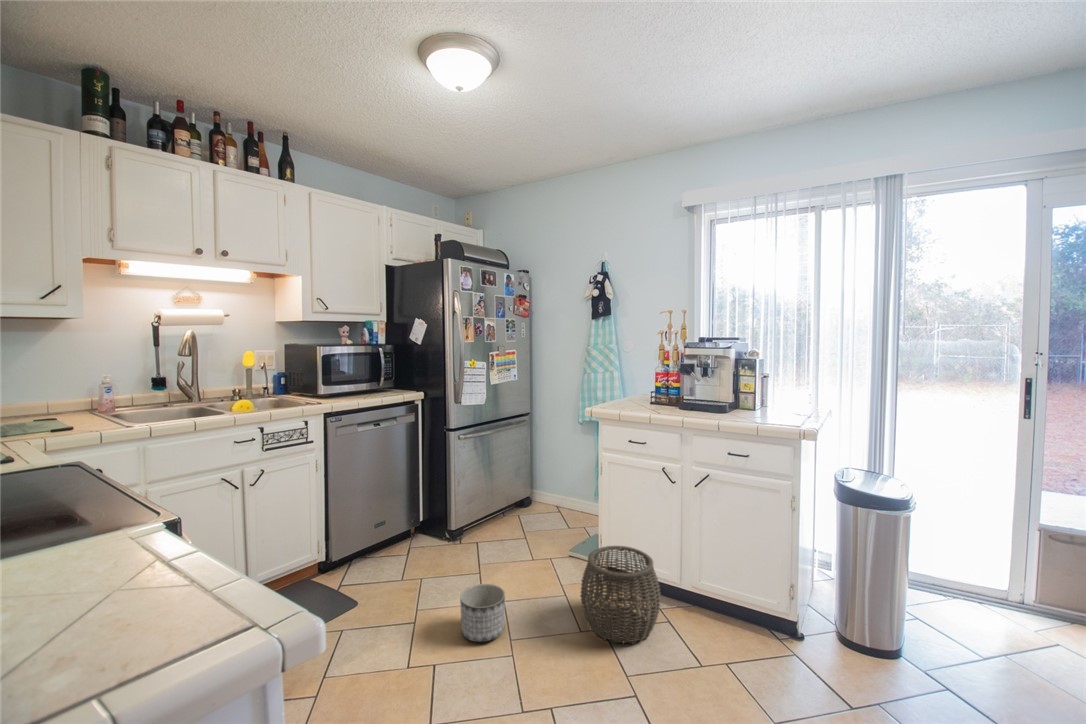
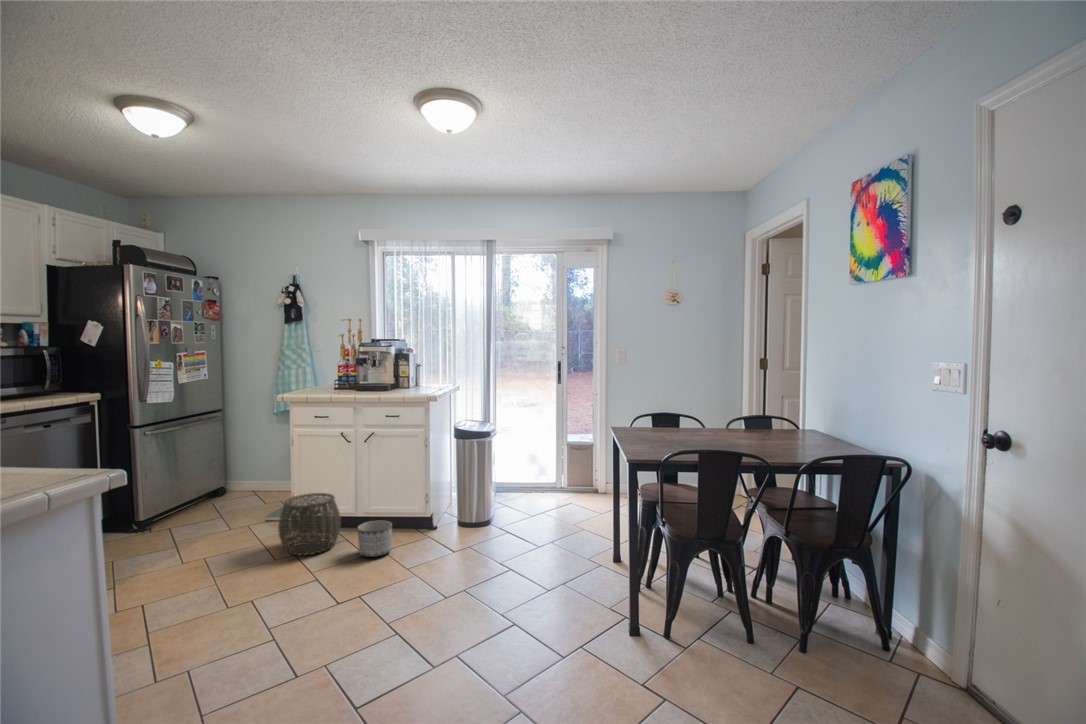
planter: present [460,584,505,642] -> present [358,521,392,557]

